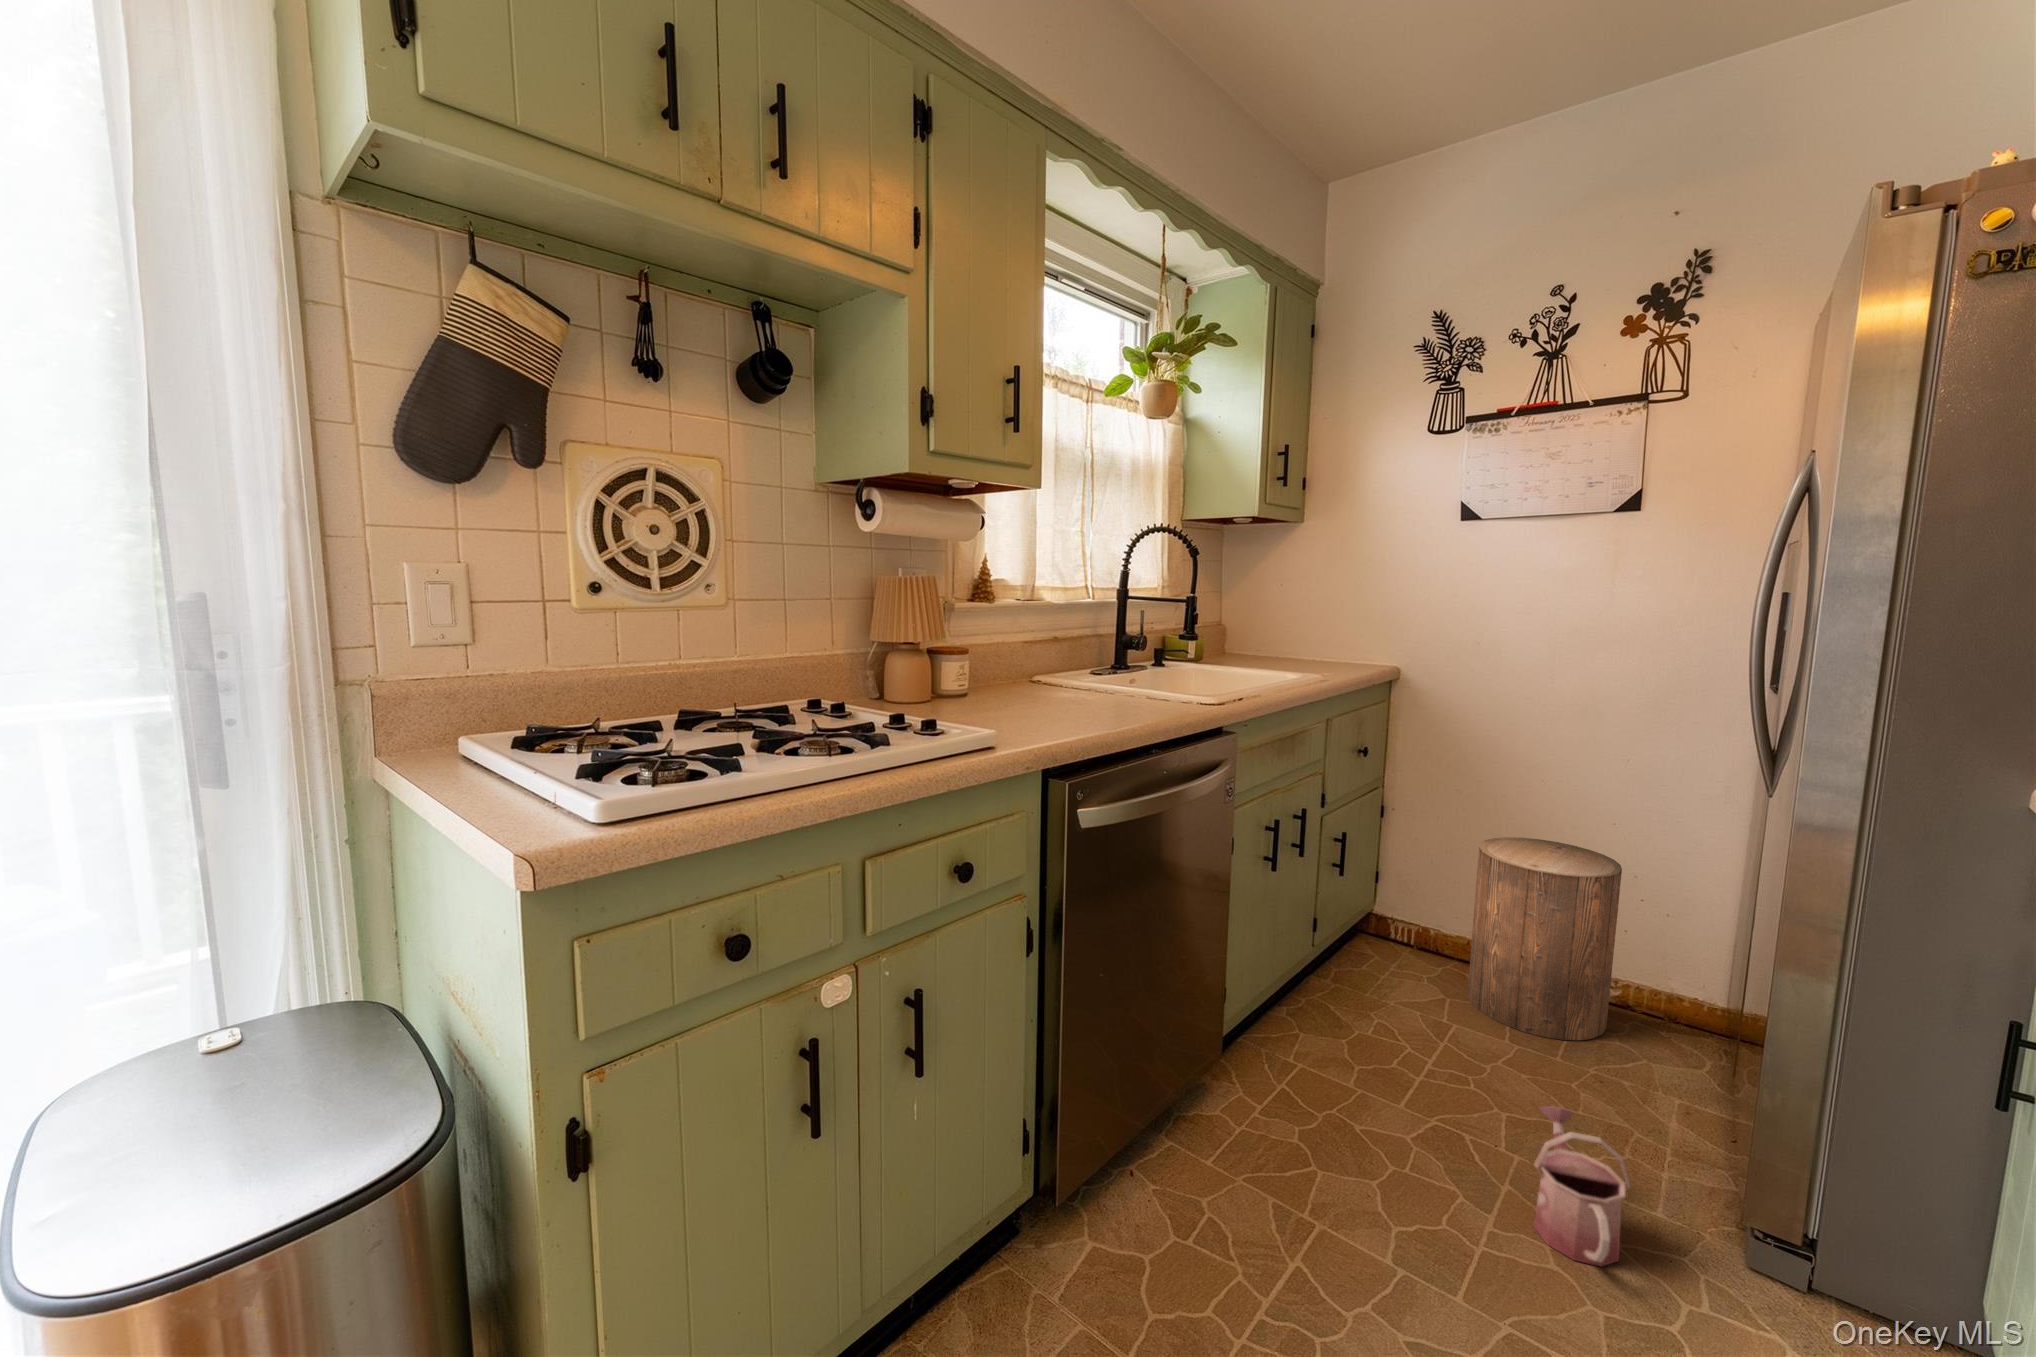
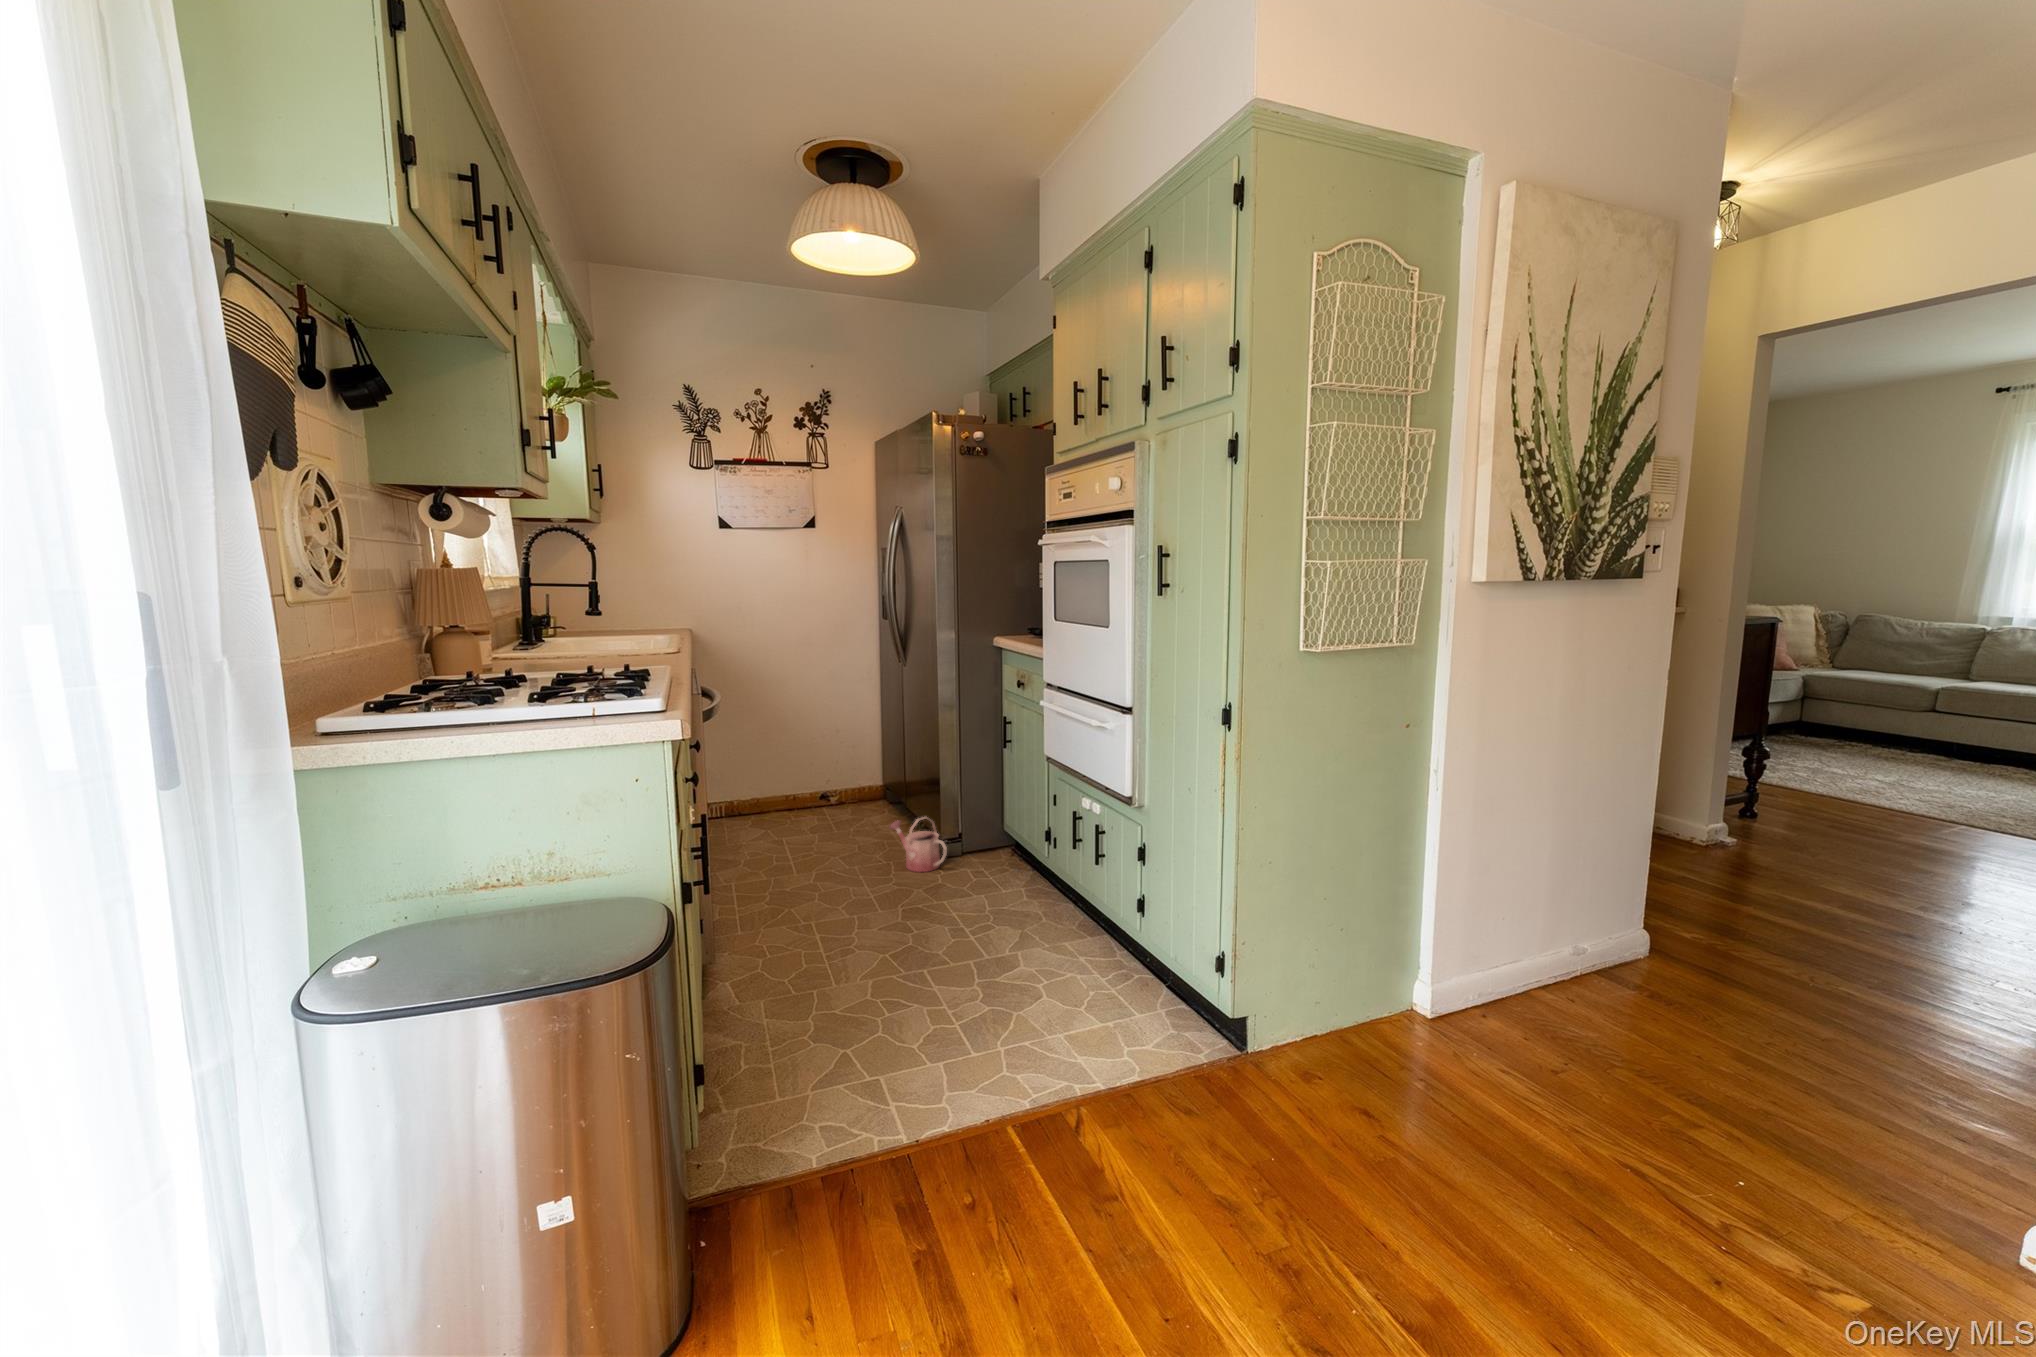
stool: present [1467,837,1622,1040] -> none [773,721,849,828]

